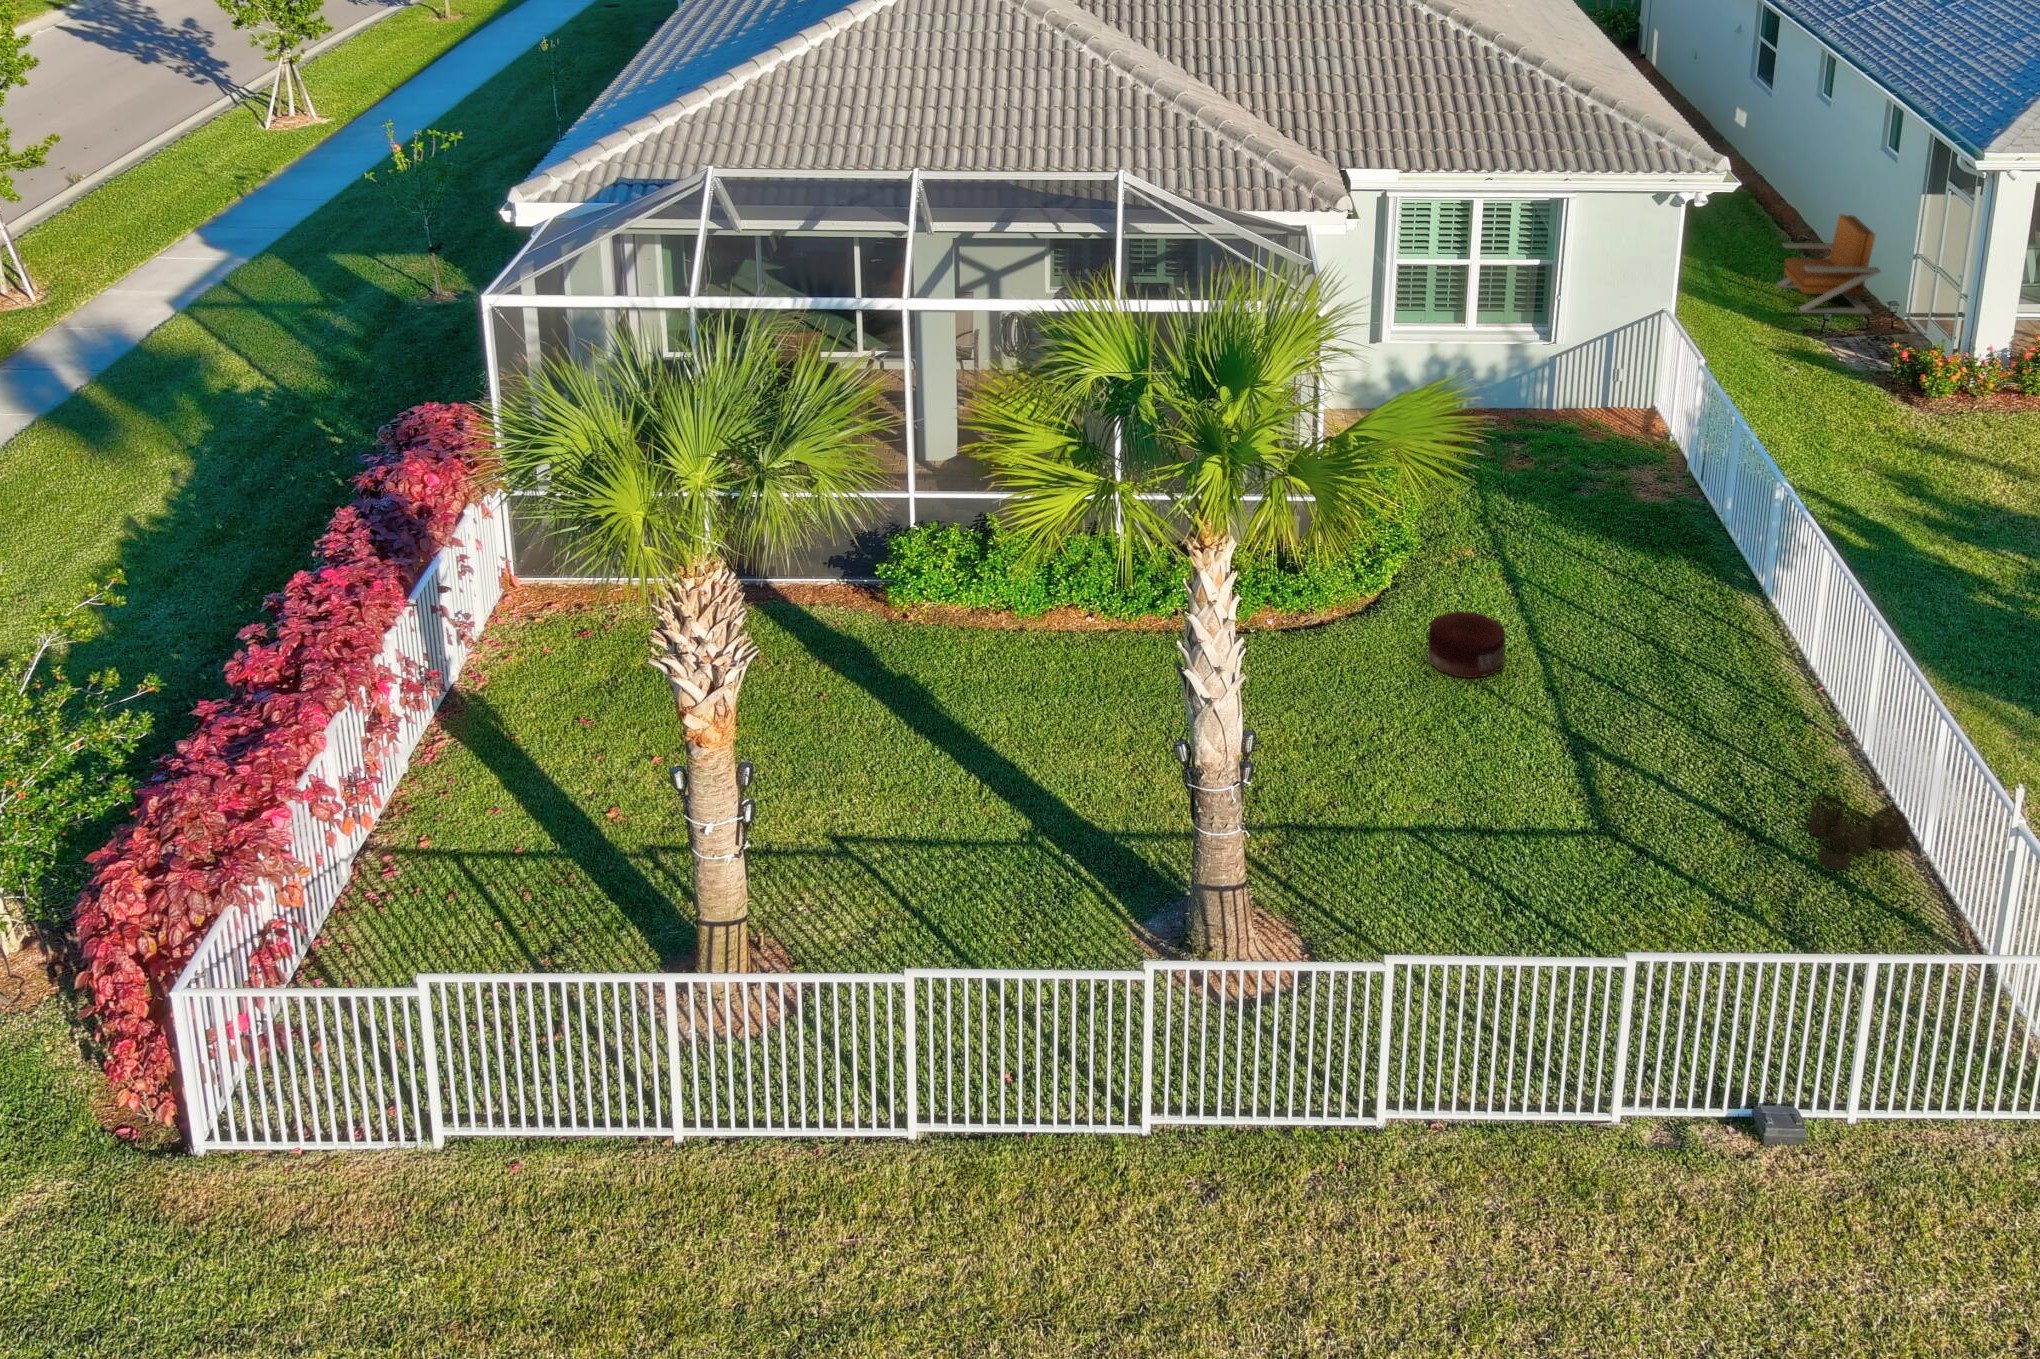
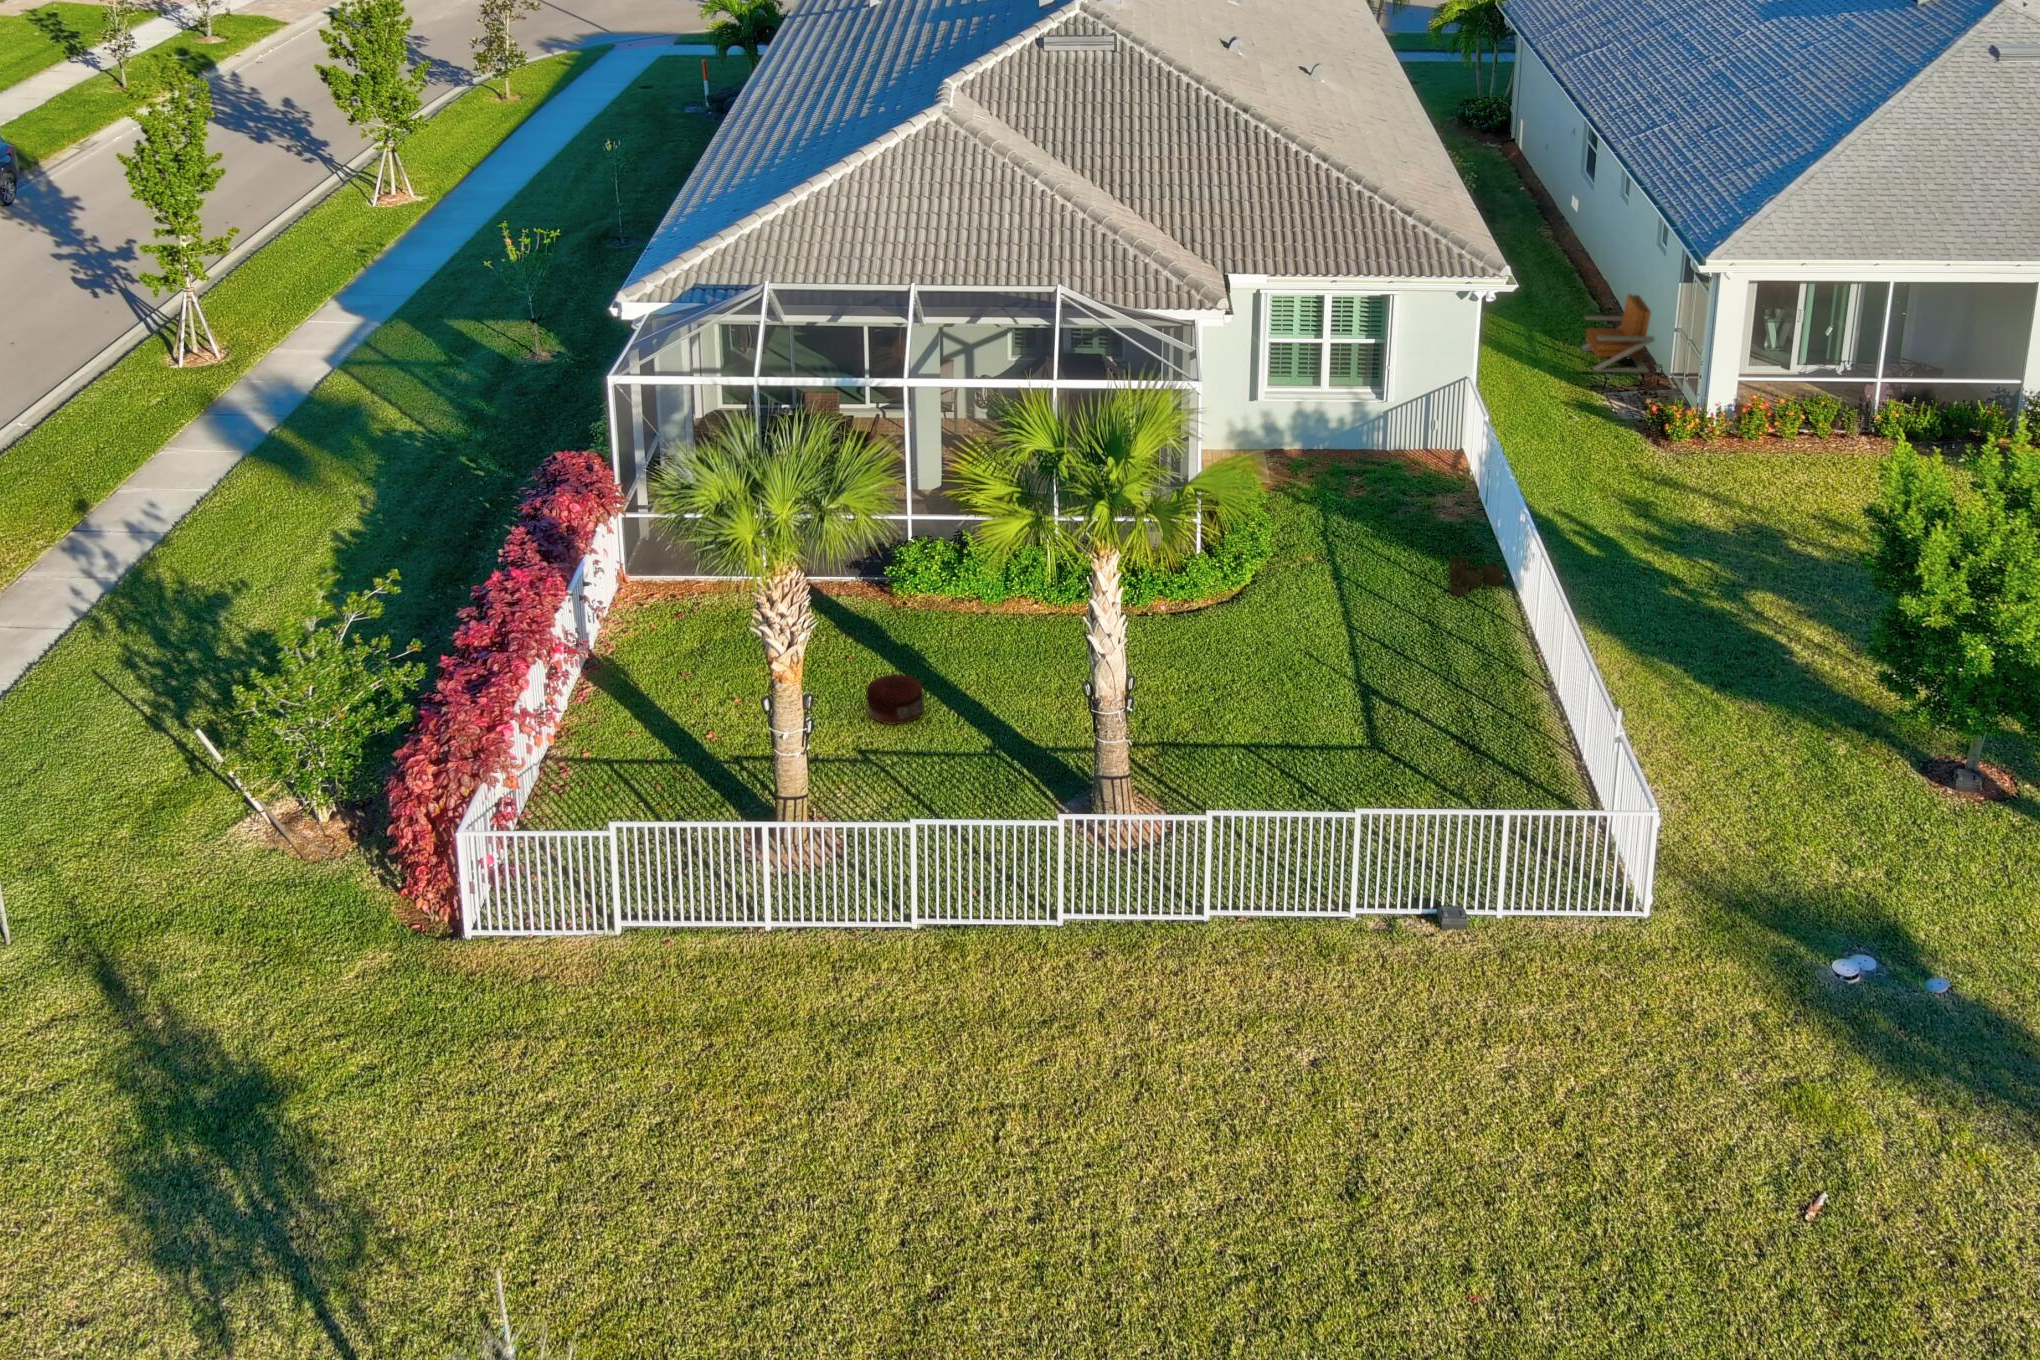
pouf: present [1427,611,1506,678] -> present [866,674,924,725]
woven basket: present [1808,790,1910,870] -> present [1448,557,1503,596]

